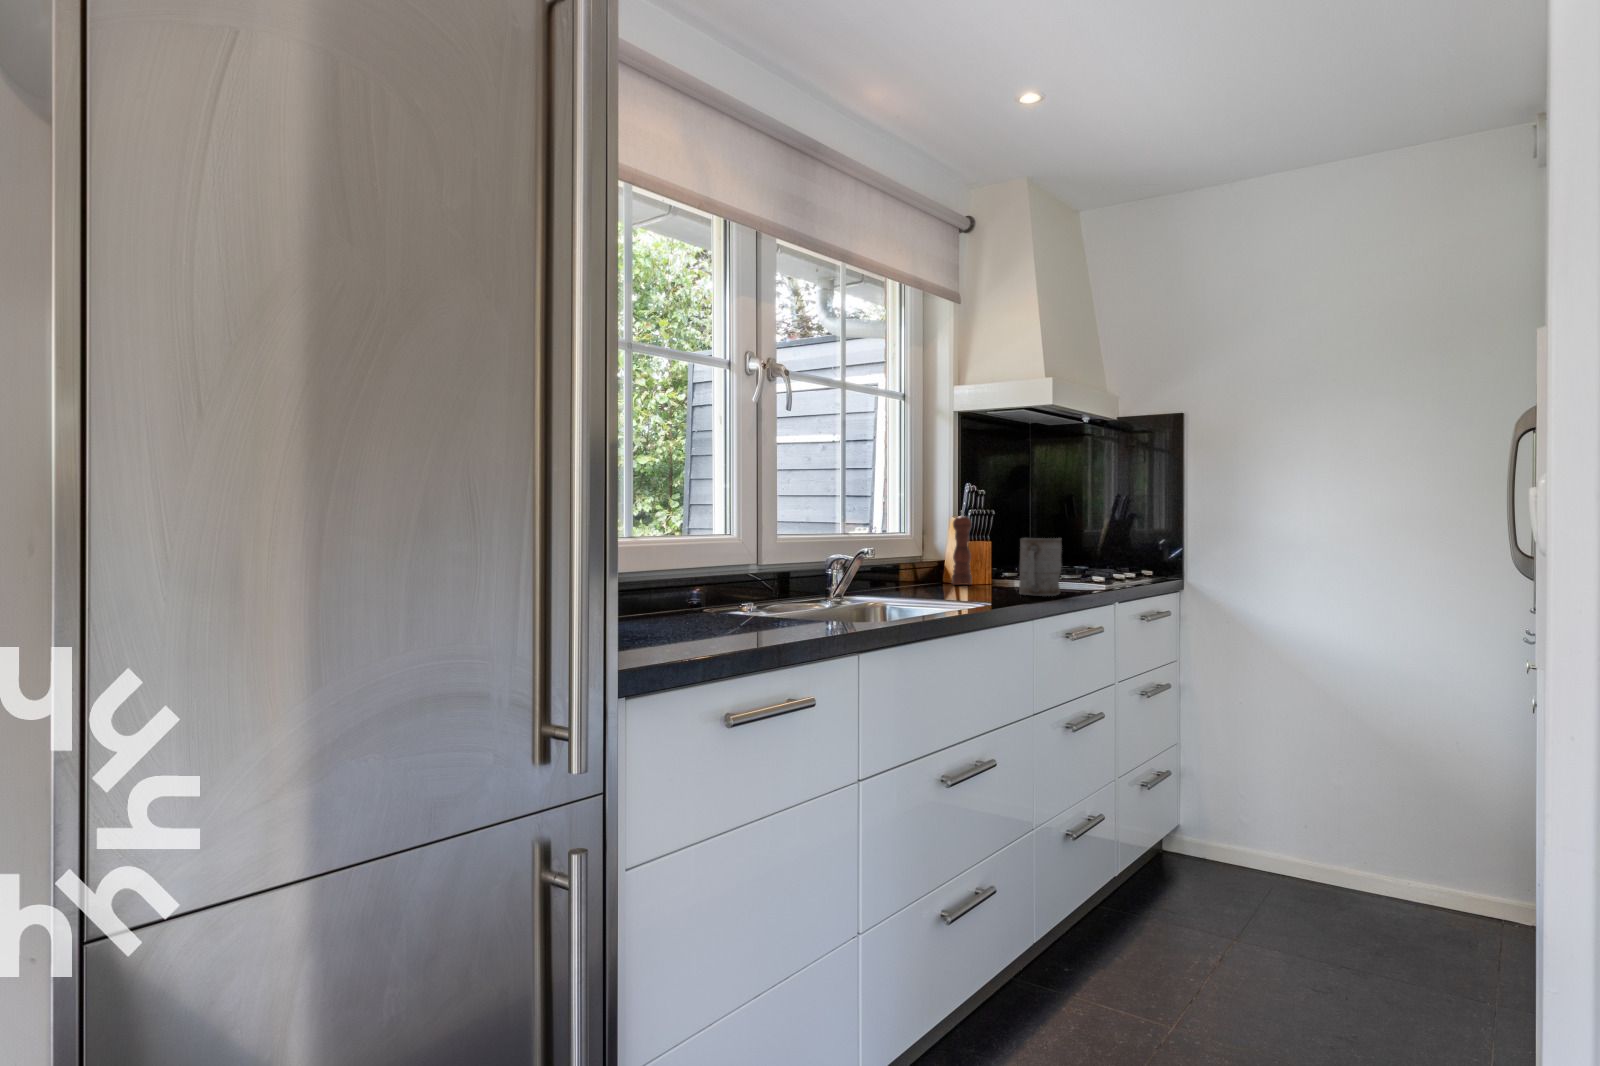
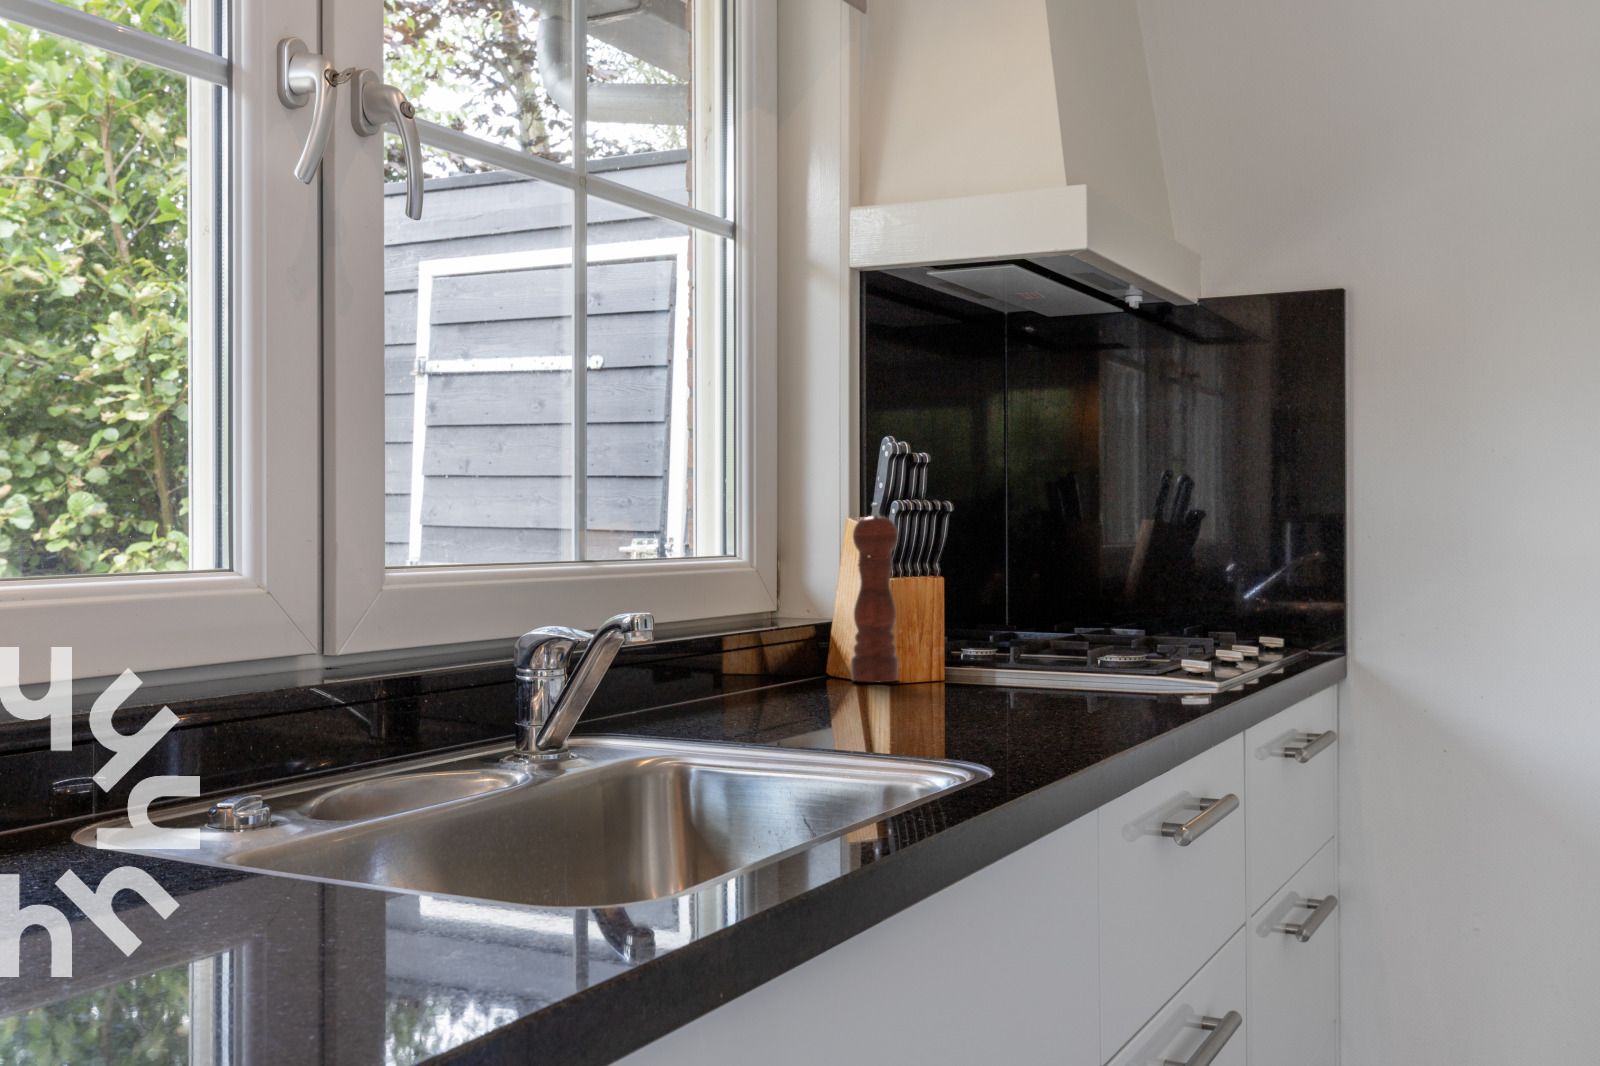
mug: present [1019,538,1062,596] -> none [1034,571,1143,724]

